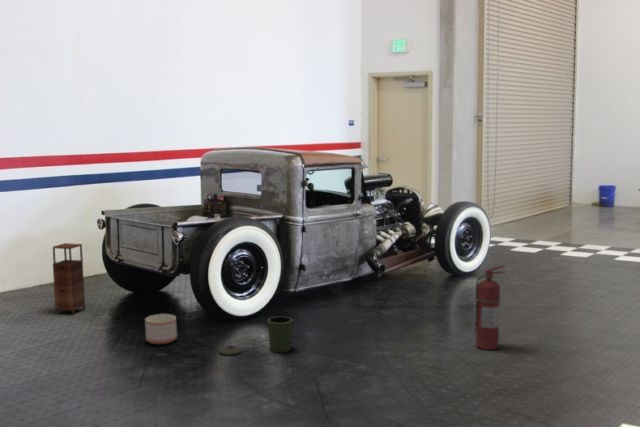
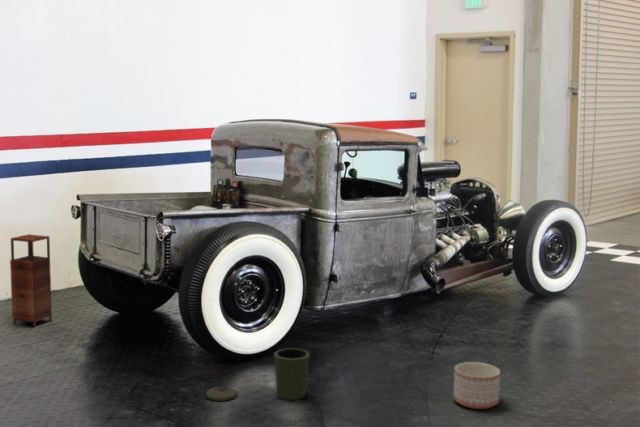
fire extinguisher: present [473,266,504,350] -> none [568,292,619,413]
planter: present [145,314,177,344] -> present [453,362,500,409]

